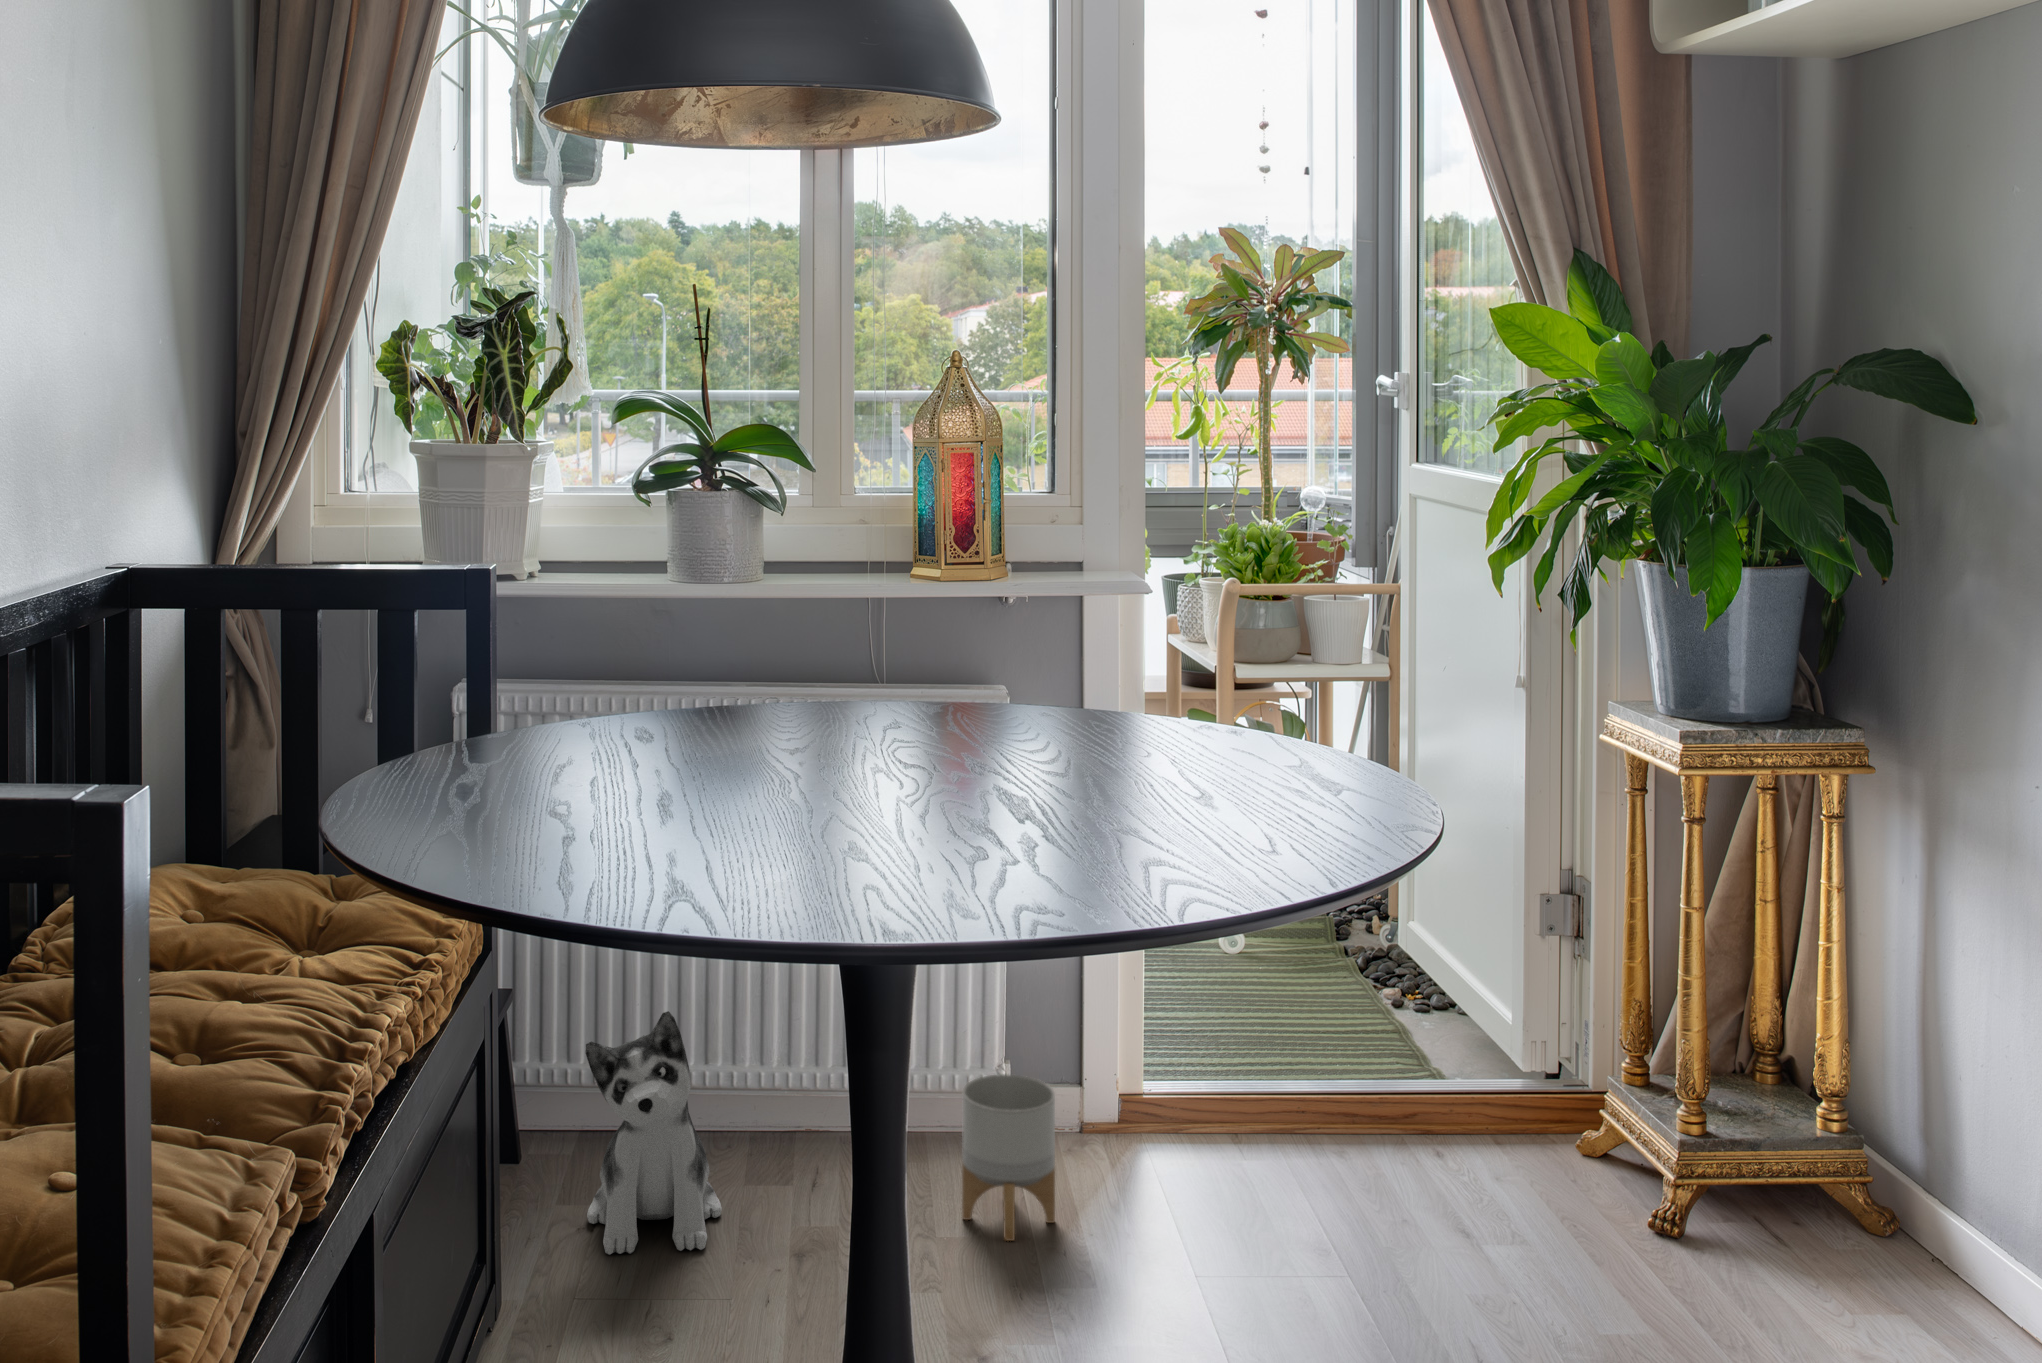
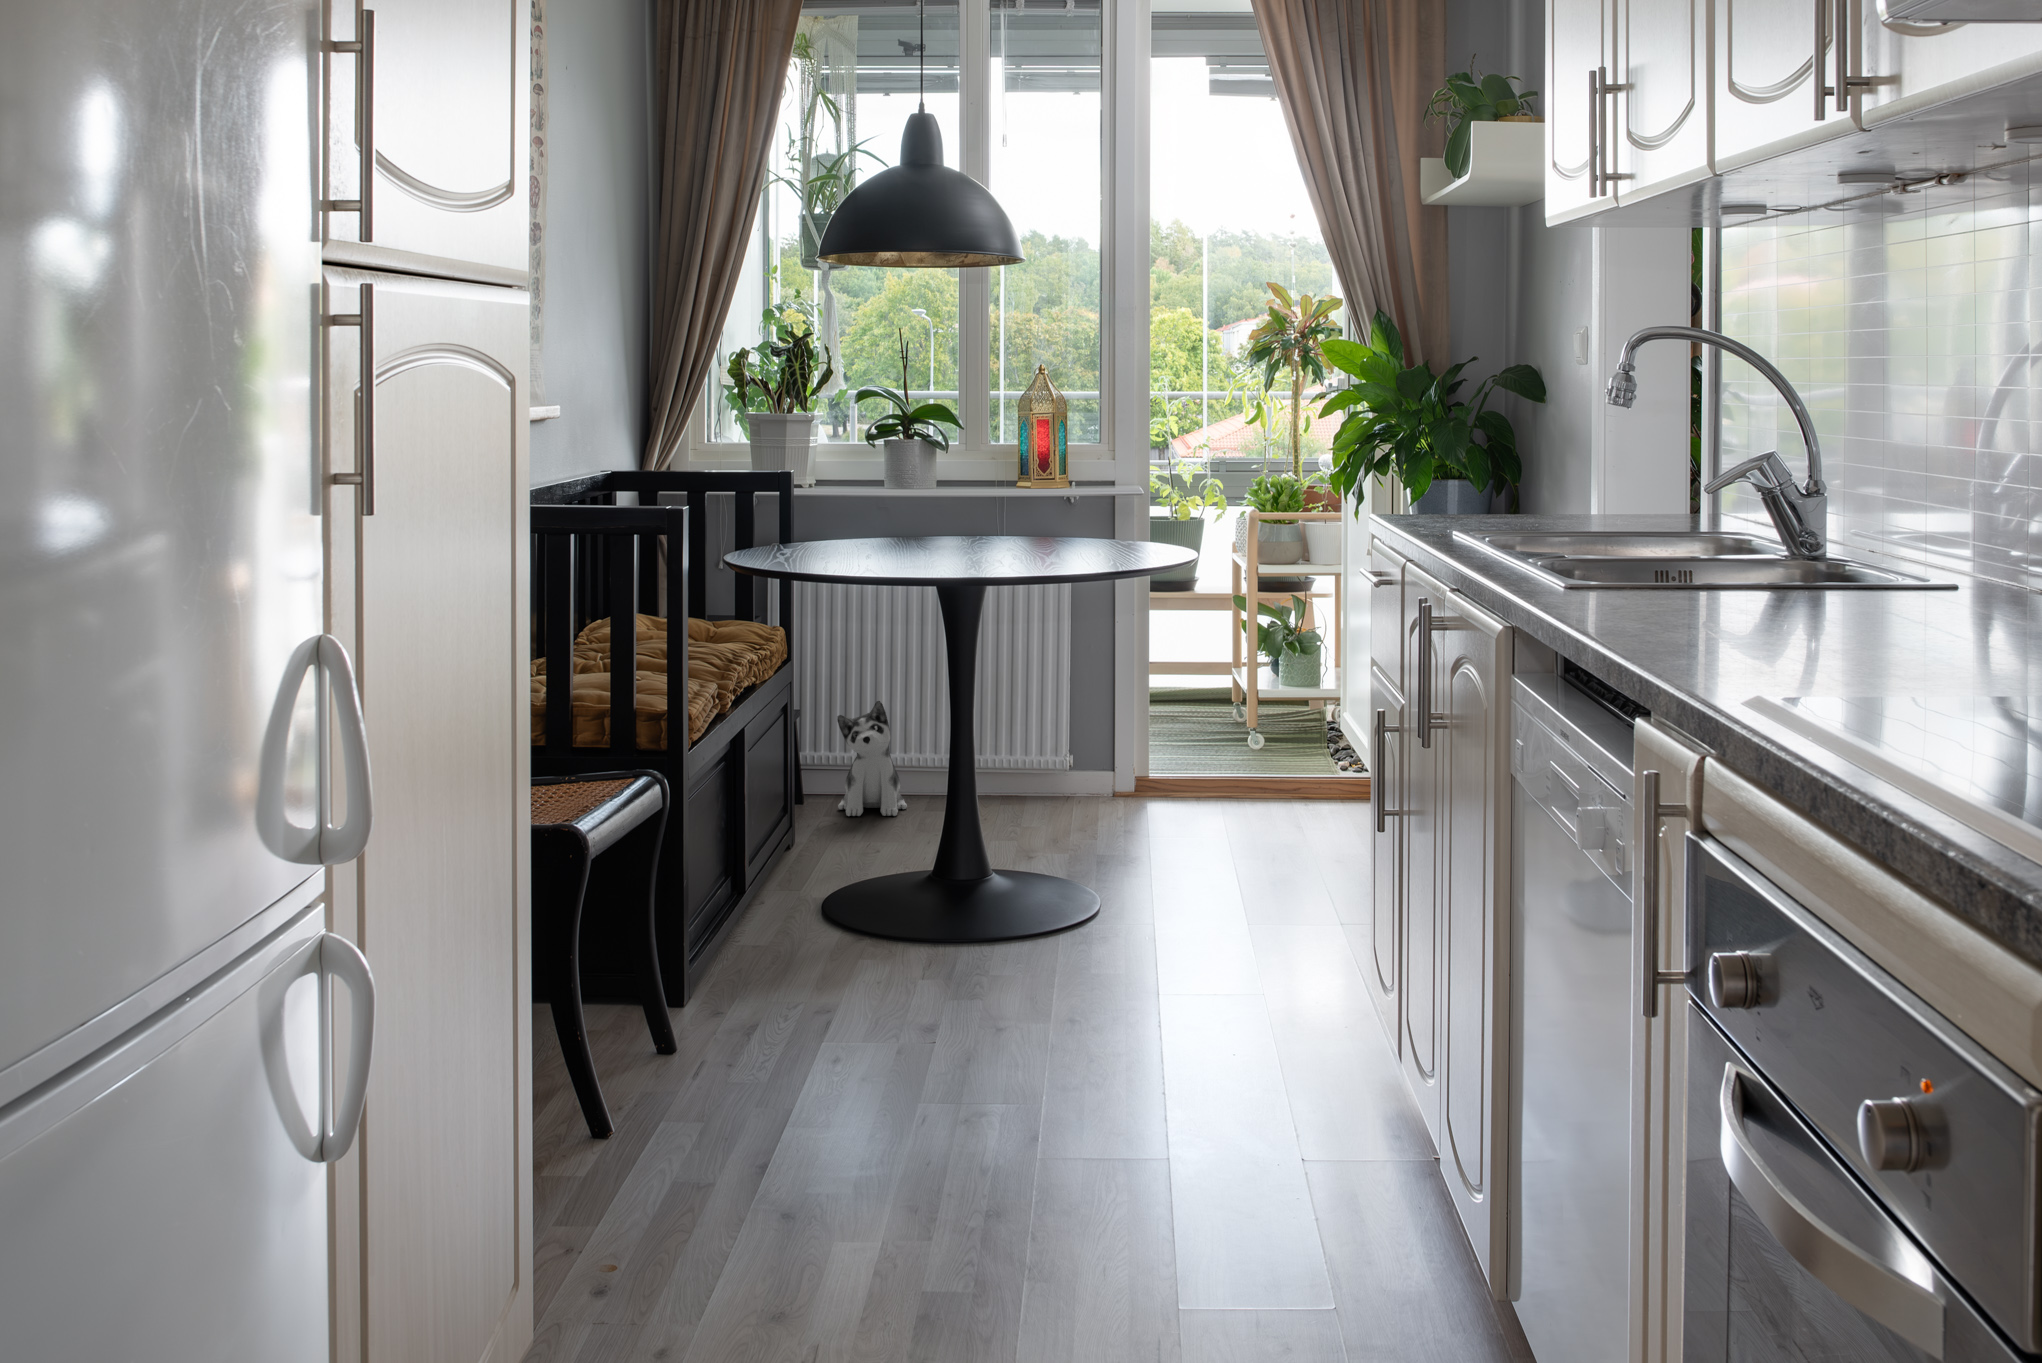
planter: present [962,1074,1055,1241] -> none [1030,743,1078,818]

